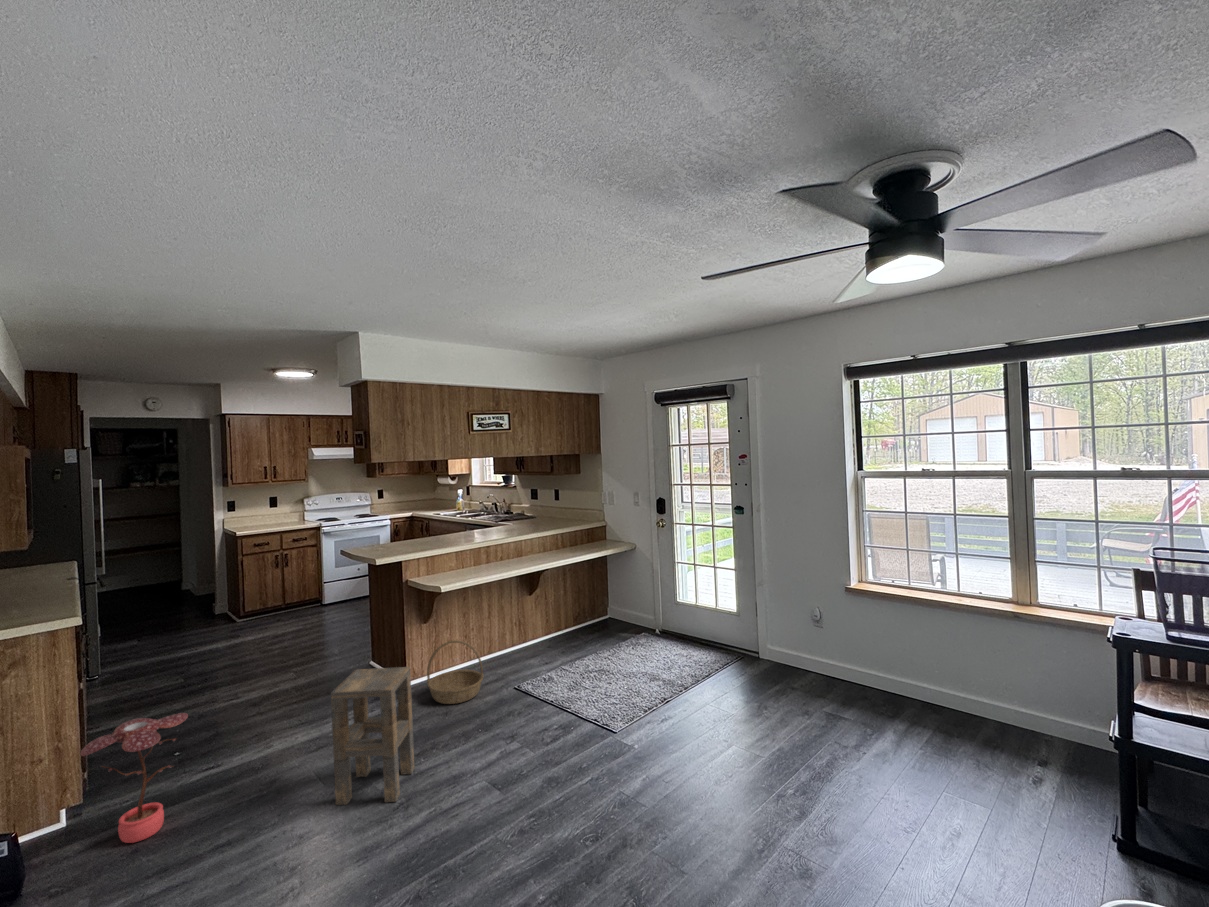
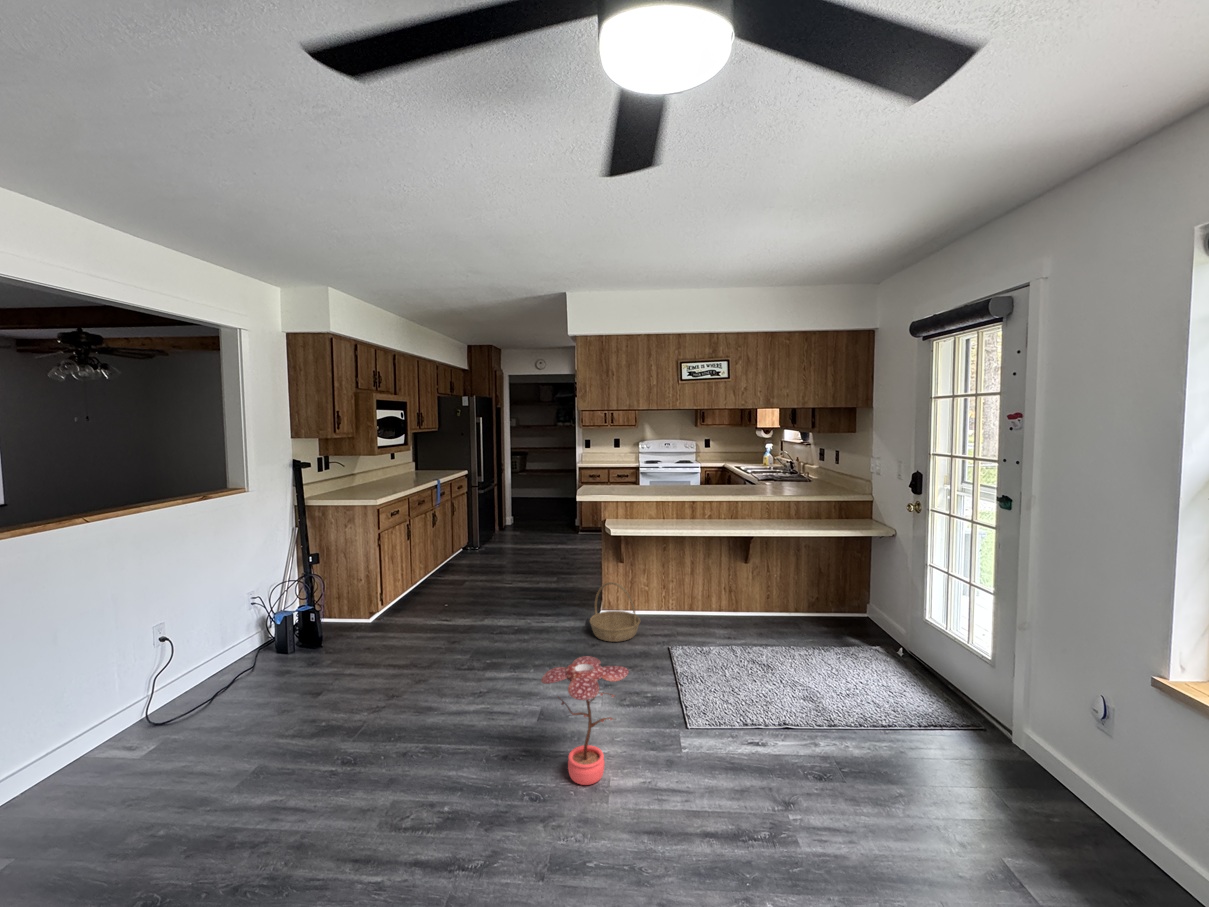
side table: present [331,667,415,805] -> none [441,578,510,692]
potted plant: present [81,713,188,843] -> present [541,656,629,785]

